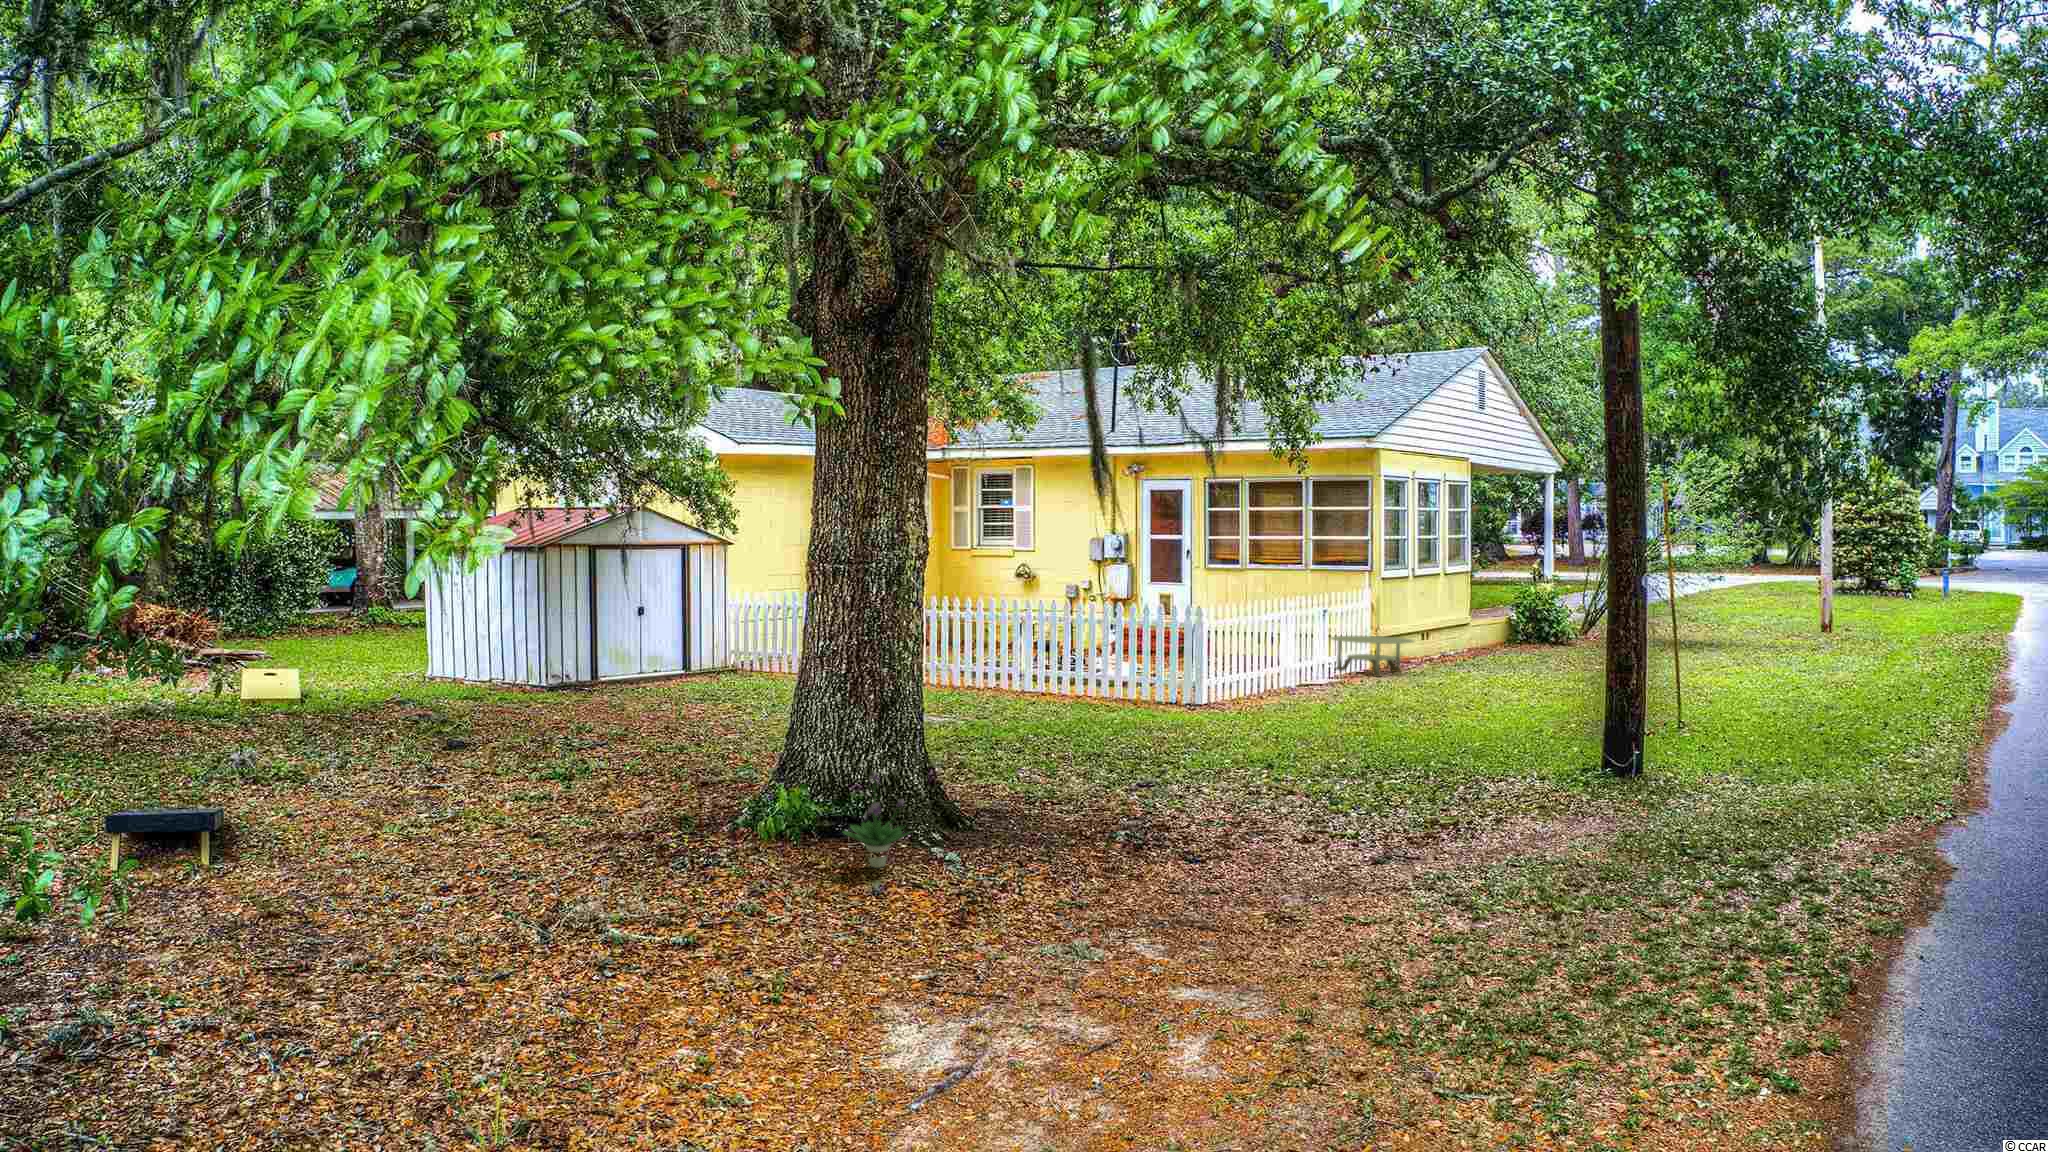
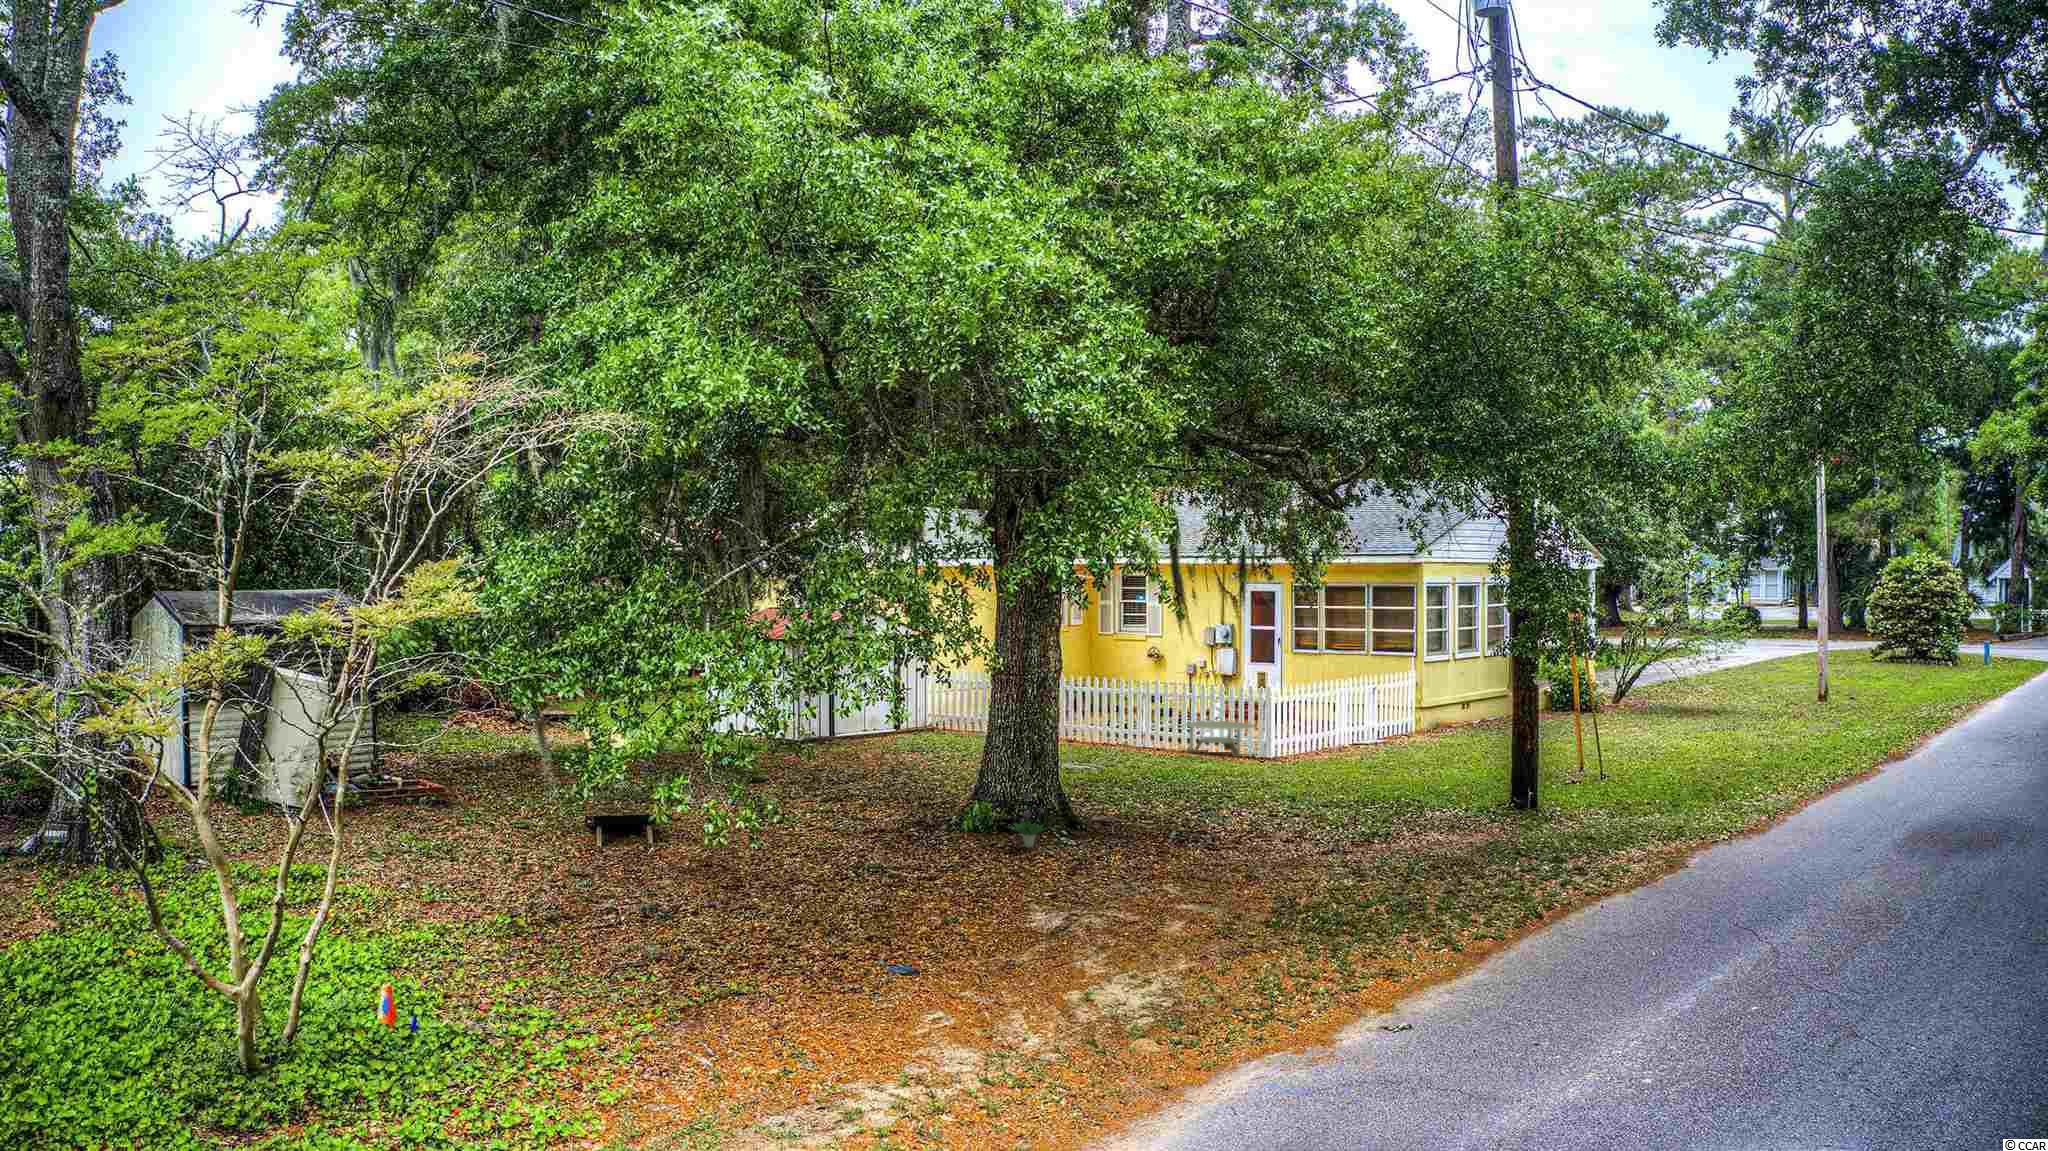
round table: present [1331,636,1414,677] -> present [1186,721,1254,757]

